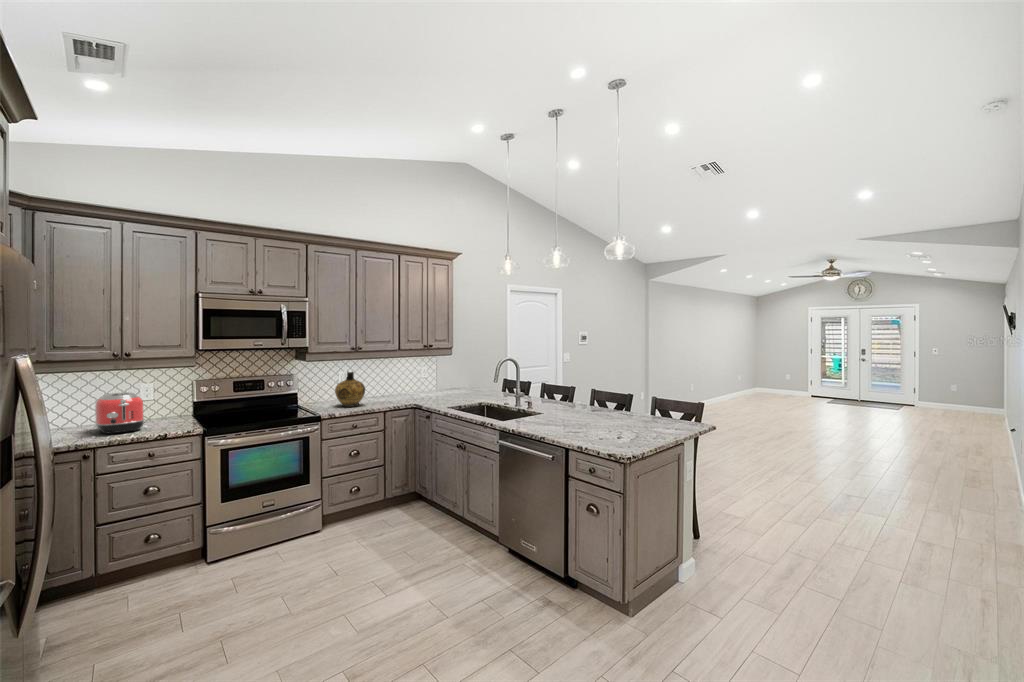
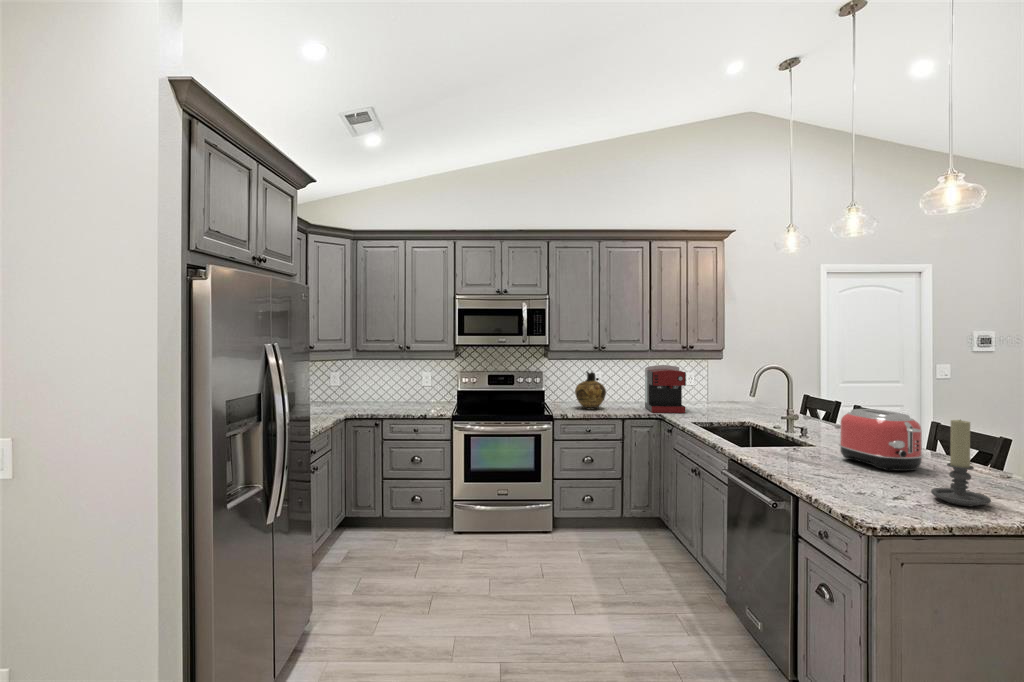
coffee maker: none [396,362,433,403] -> present [645,365,686,413]
candle holder: none [627,386,653,435] -> present [931,420,991,506]
toaster: present [95,392,144,434] -> present [839,409,923,471]

